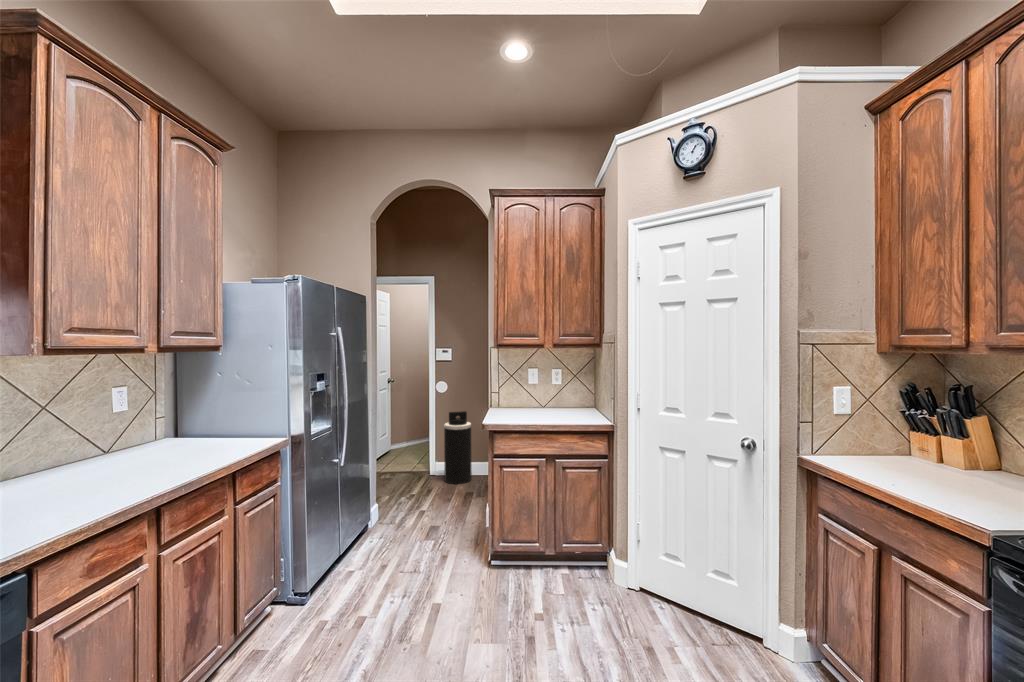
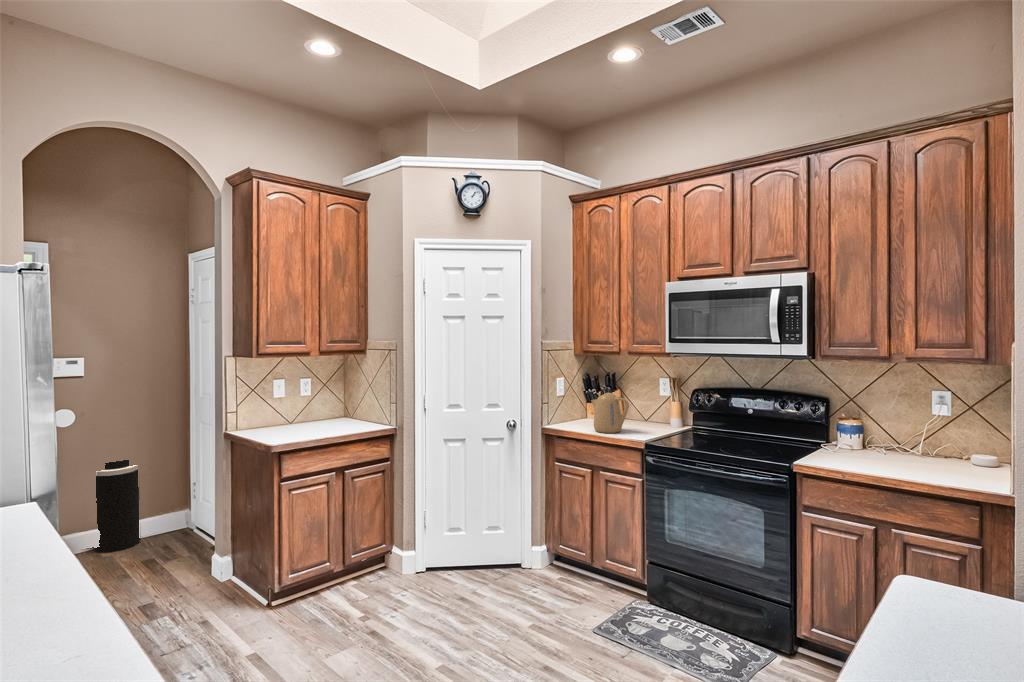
kettle: none [885,416,969,490] -> present [591,393,629,433]

